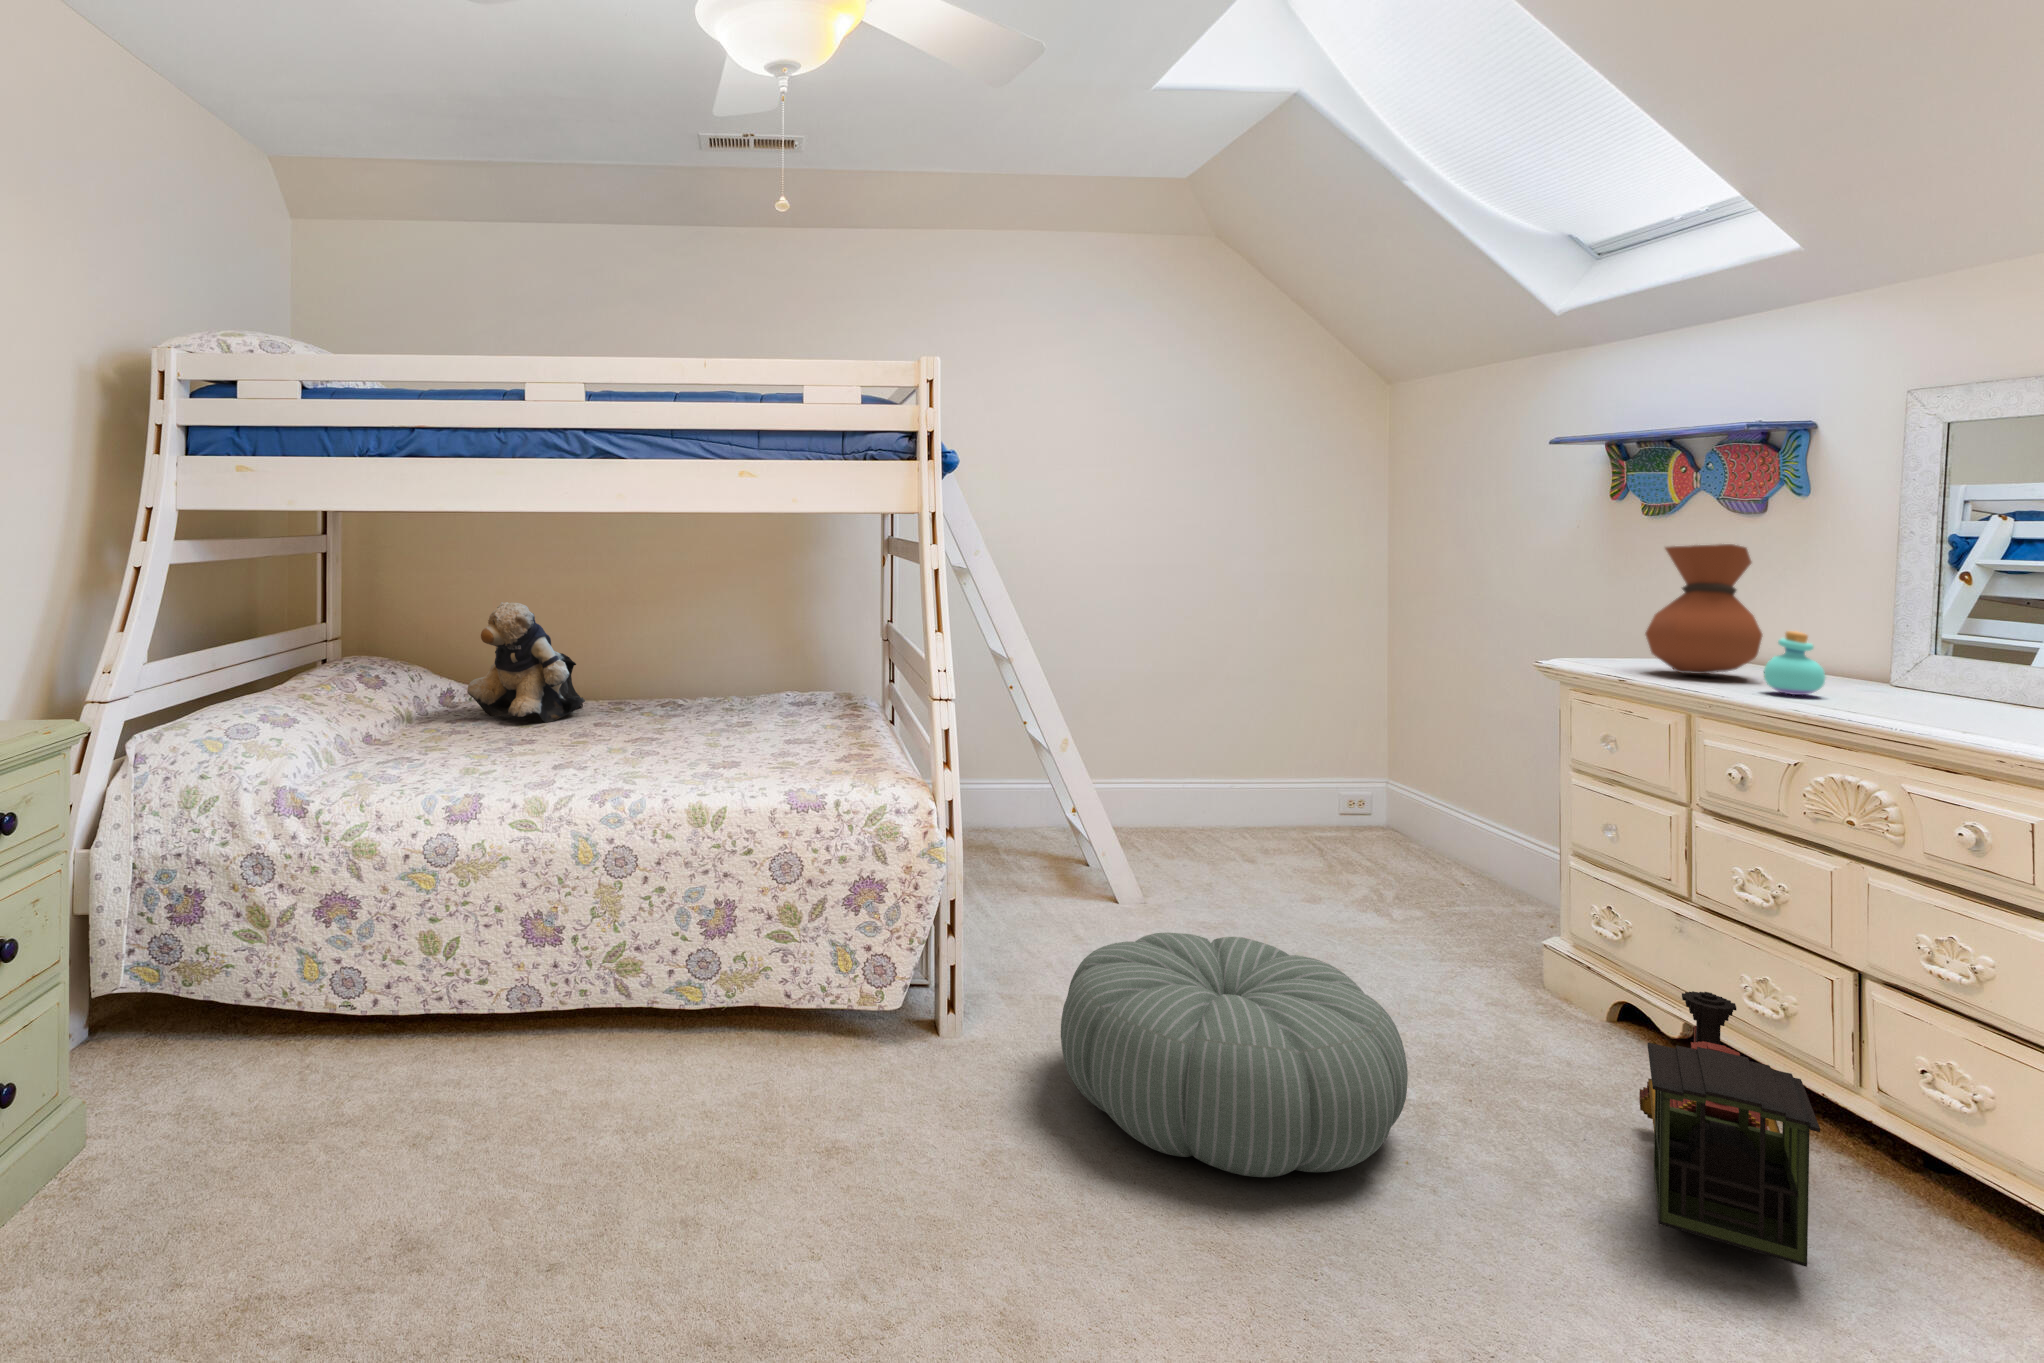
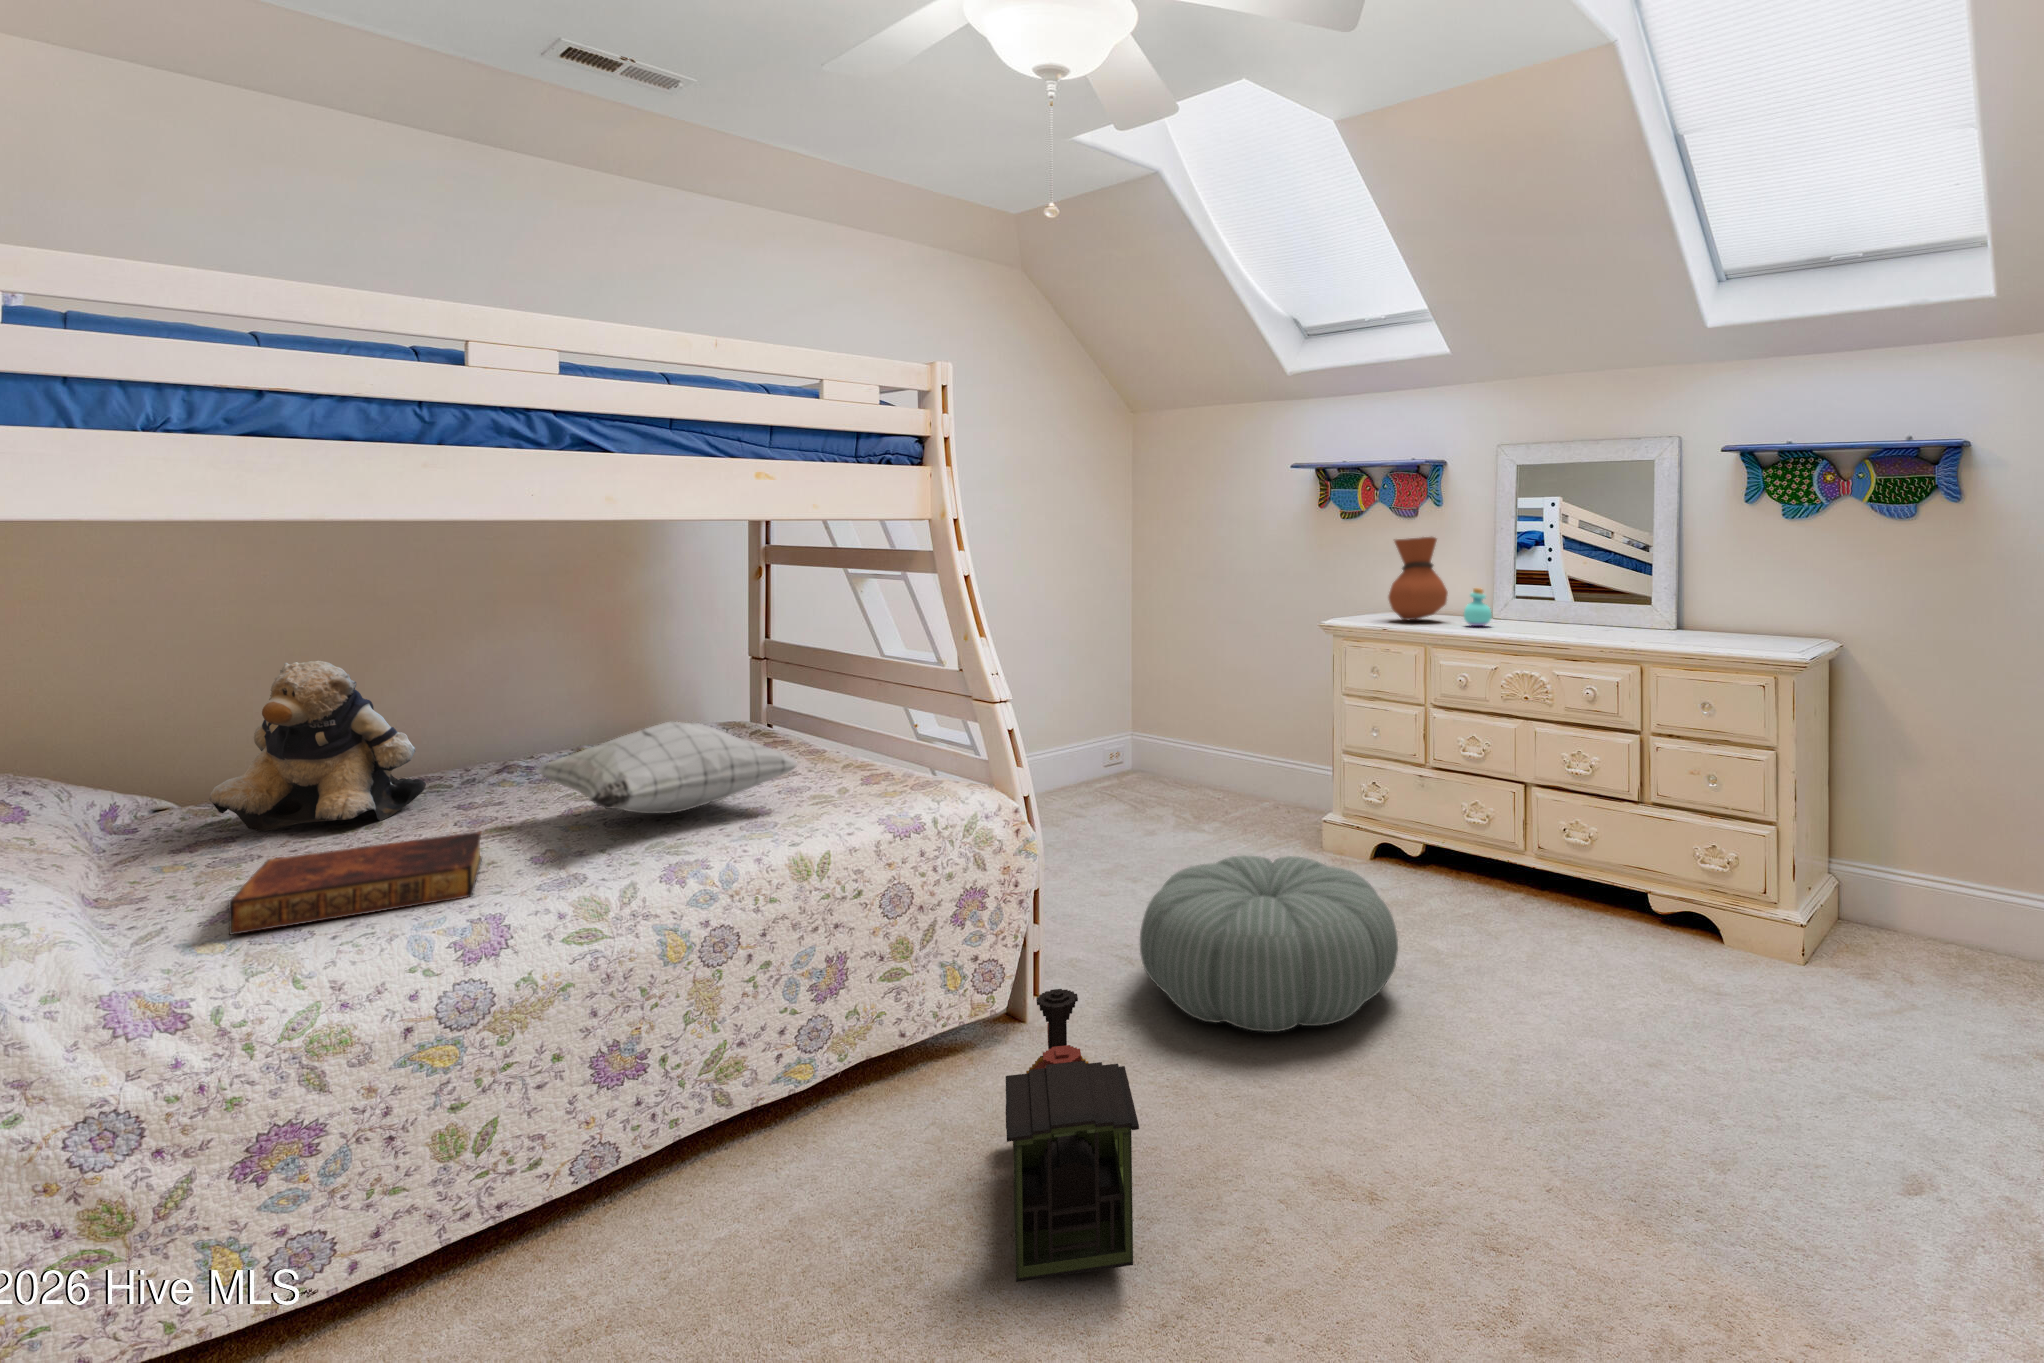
pillow: none [579,675,751,752] -> present [536,722,798,813]
book: none [370,730,537,779] -> present [229,831,482,935]
toy train: present [1639,991,1820,1267] -> present [1006,989,1139,1282]

